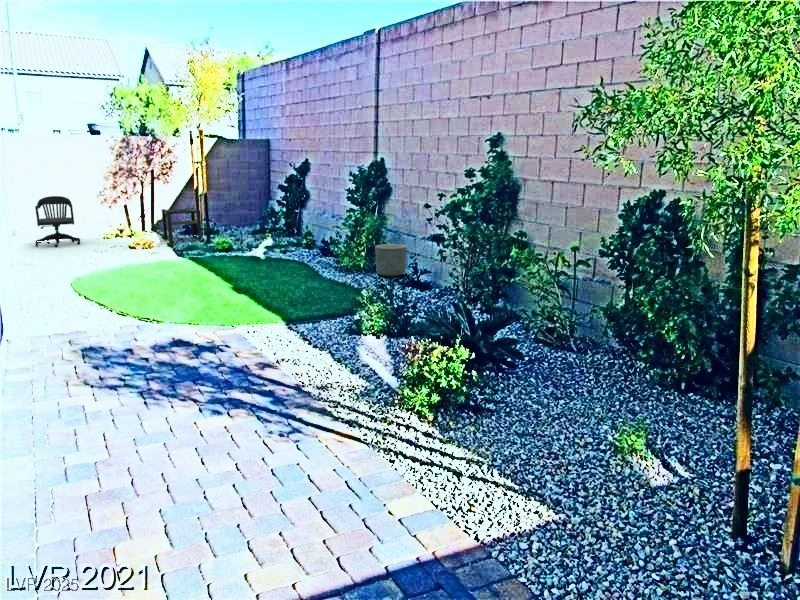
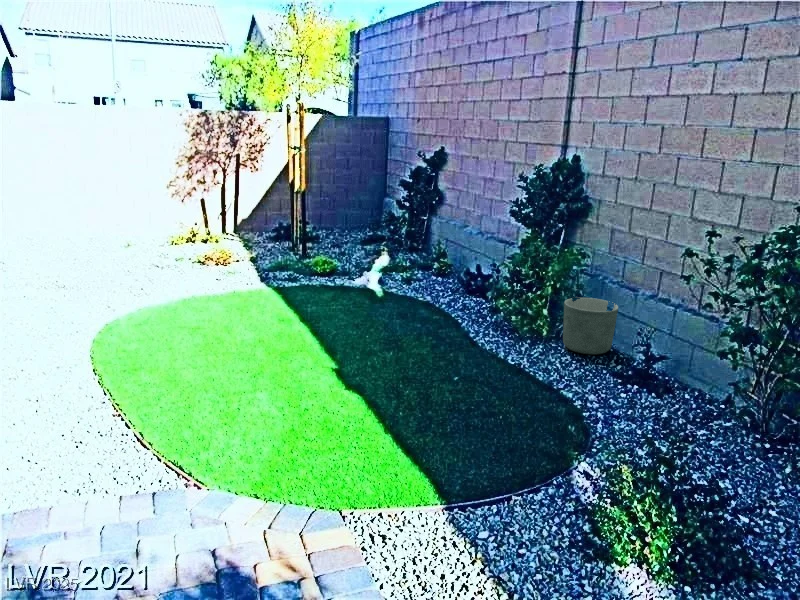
chair: present [35,196,80,247] -> none [86,185,143,254]
side table: present [162,208,202,243] -> none [246,207,296,255]

